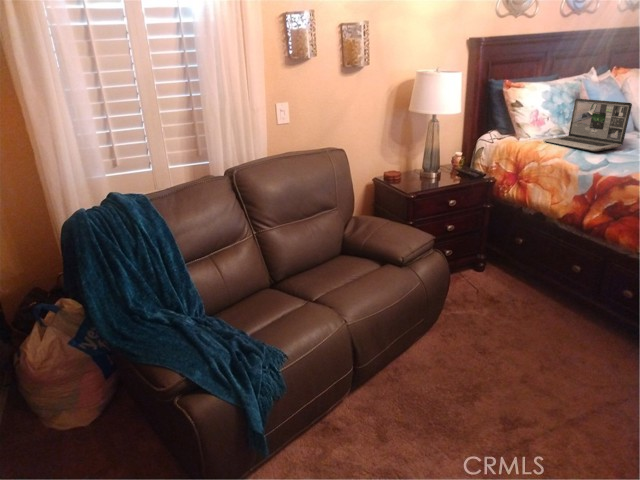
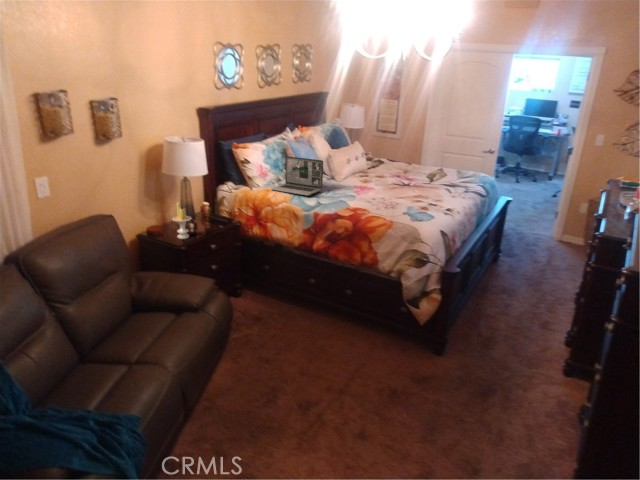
candle: none [408,143,429,186] -> present [172,202,191,239]

